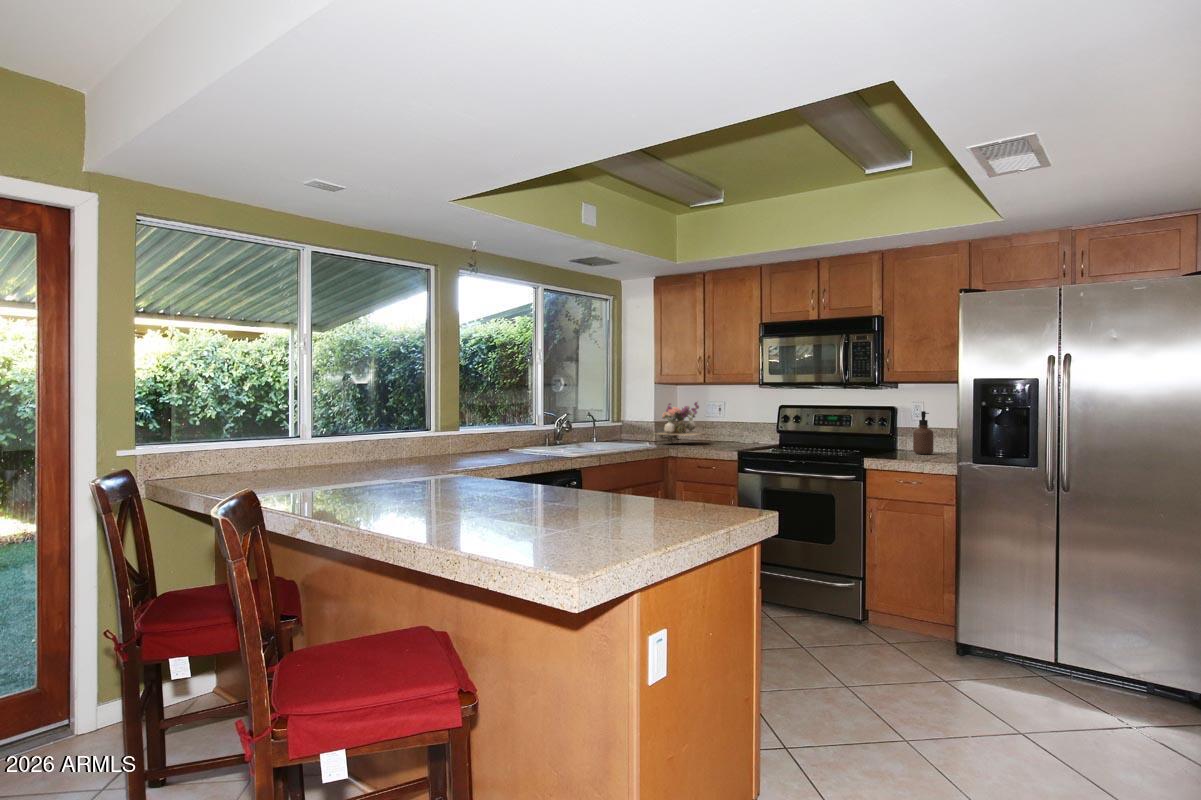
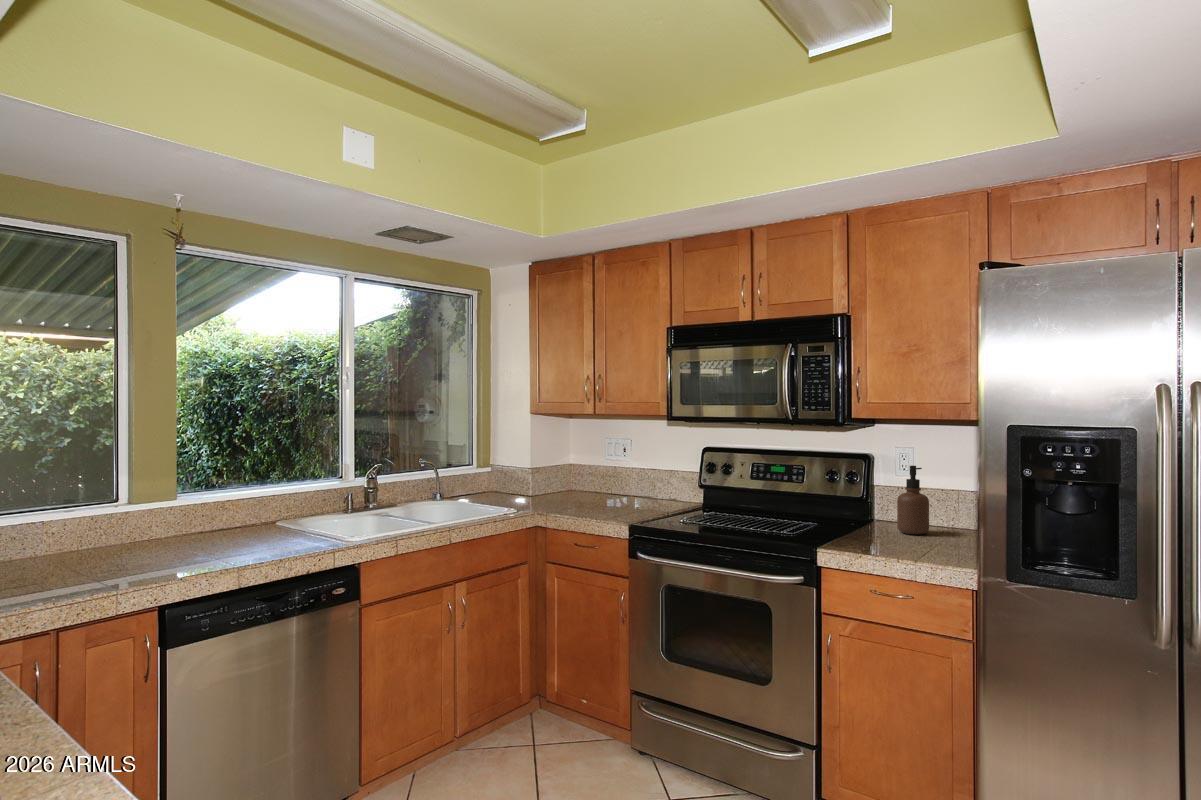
flower arrangement: present [656,402,703,442] -> none [526,437,604,500]

